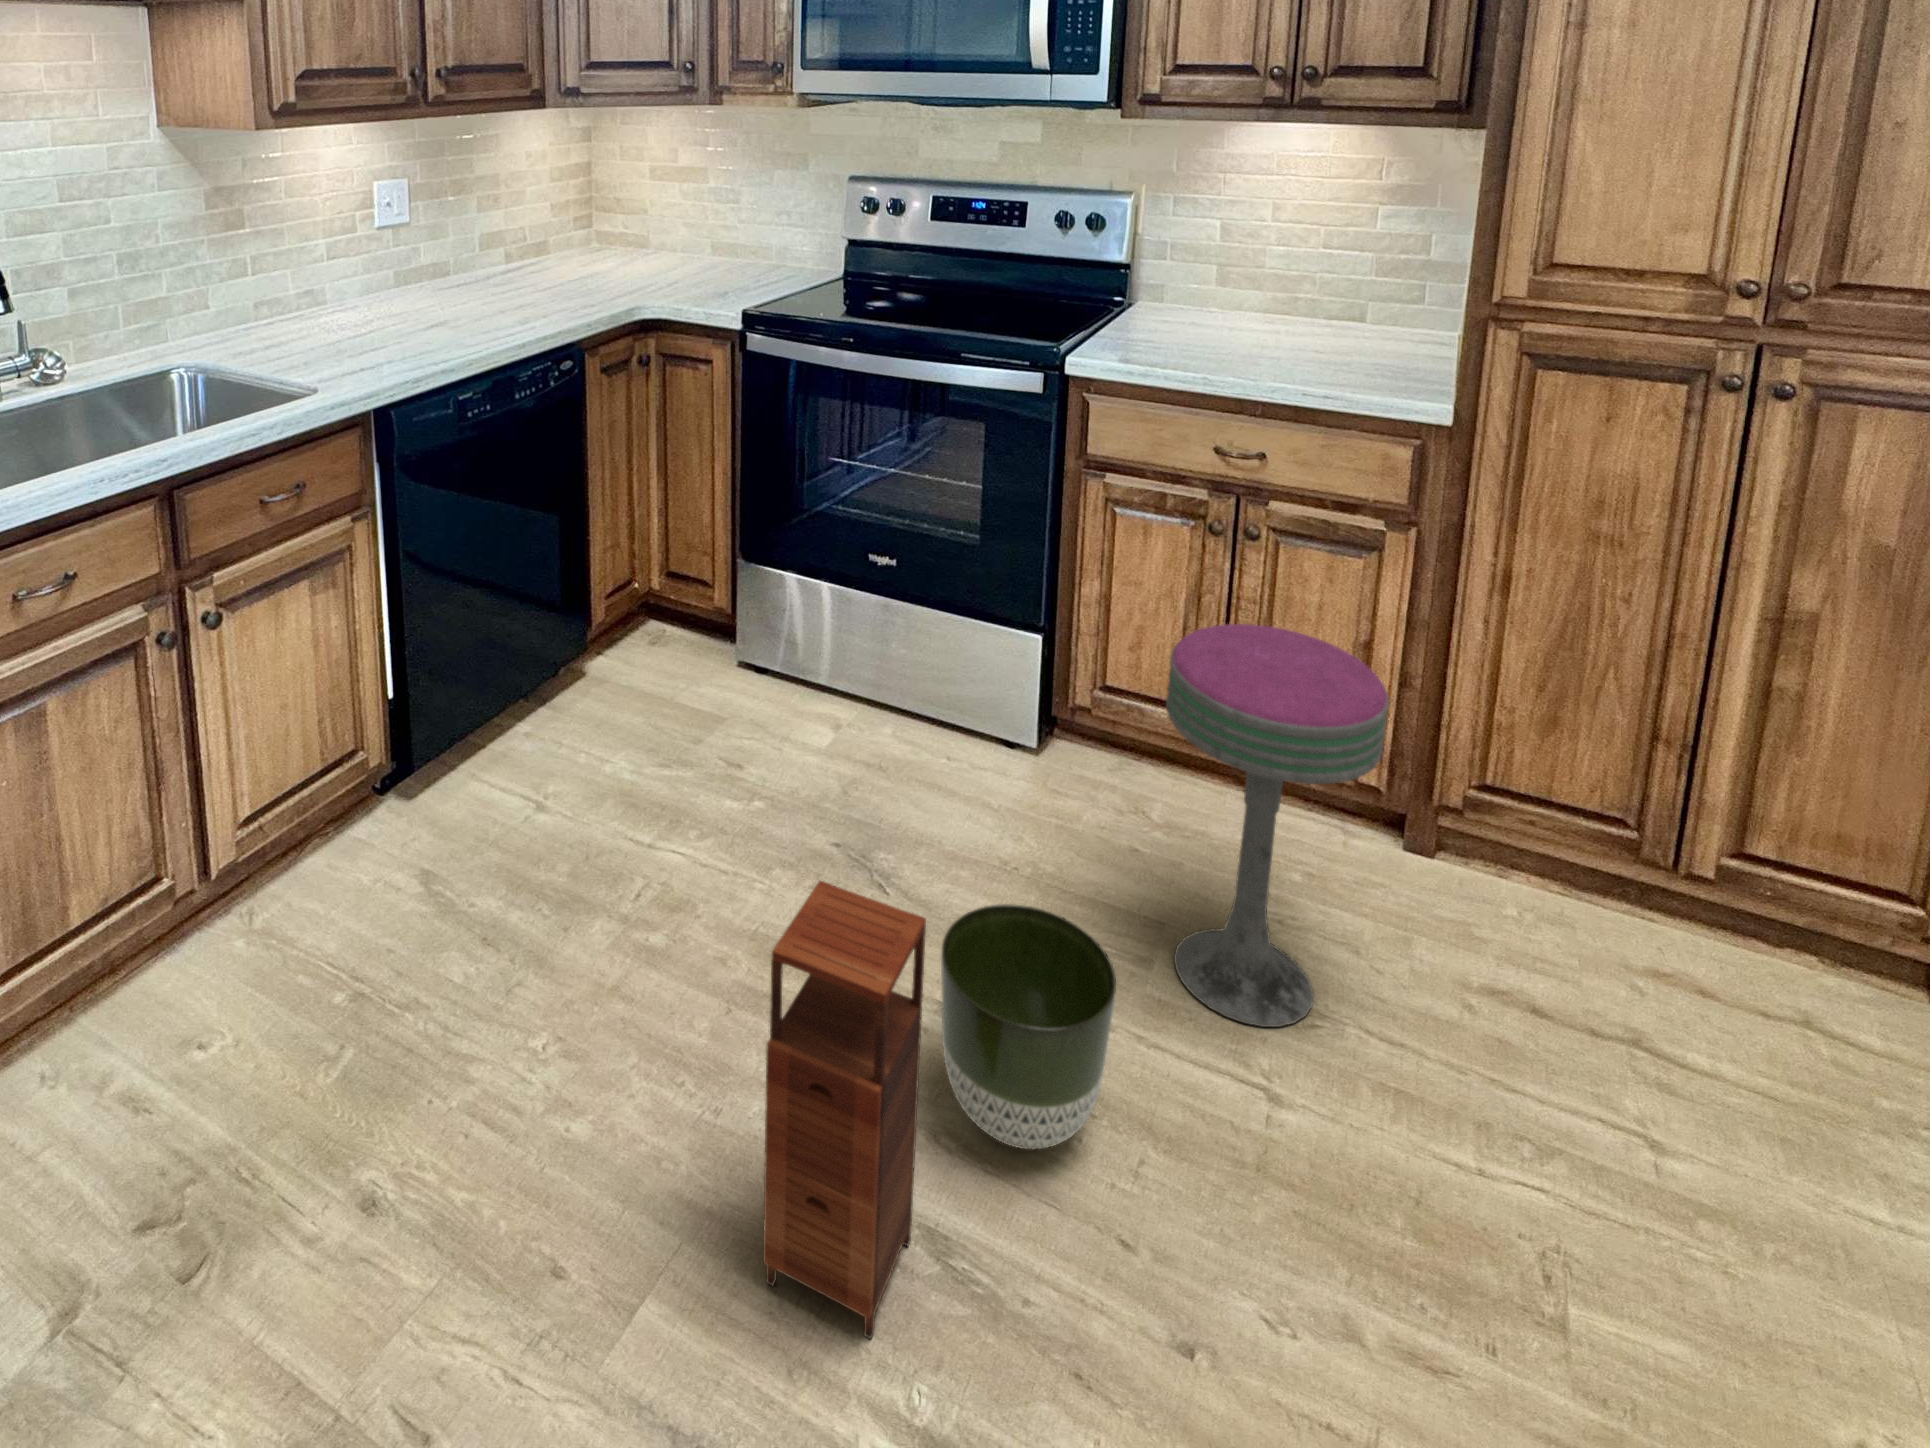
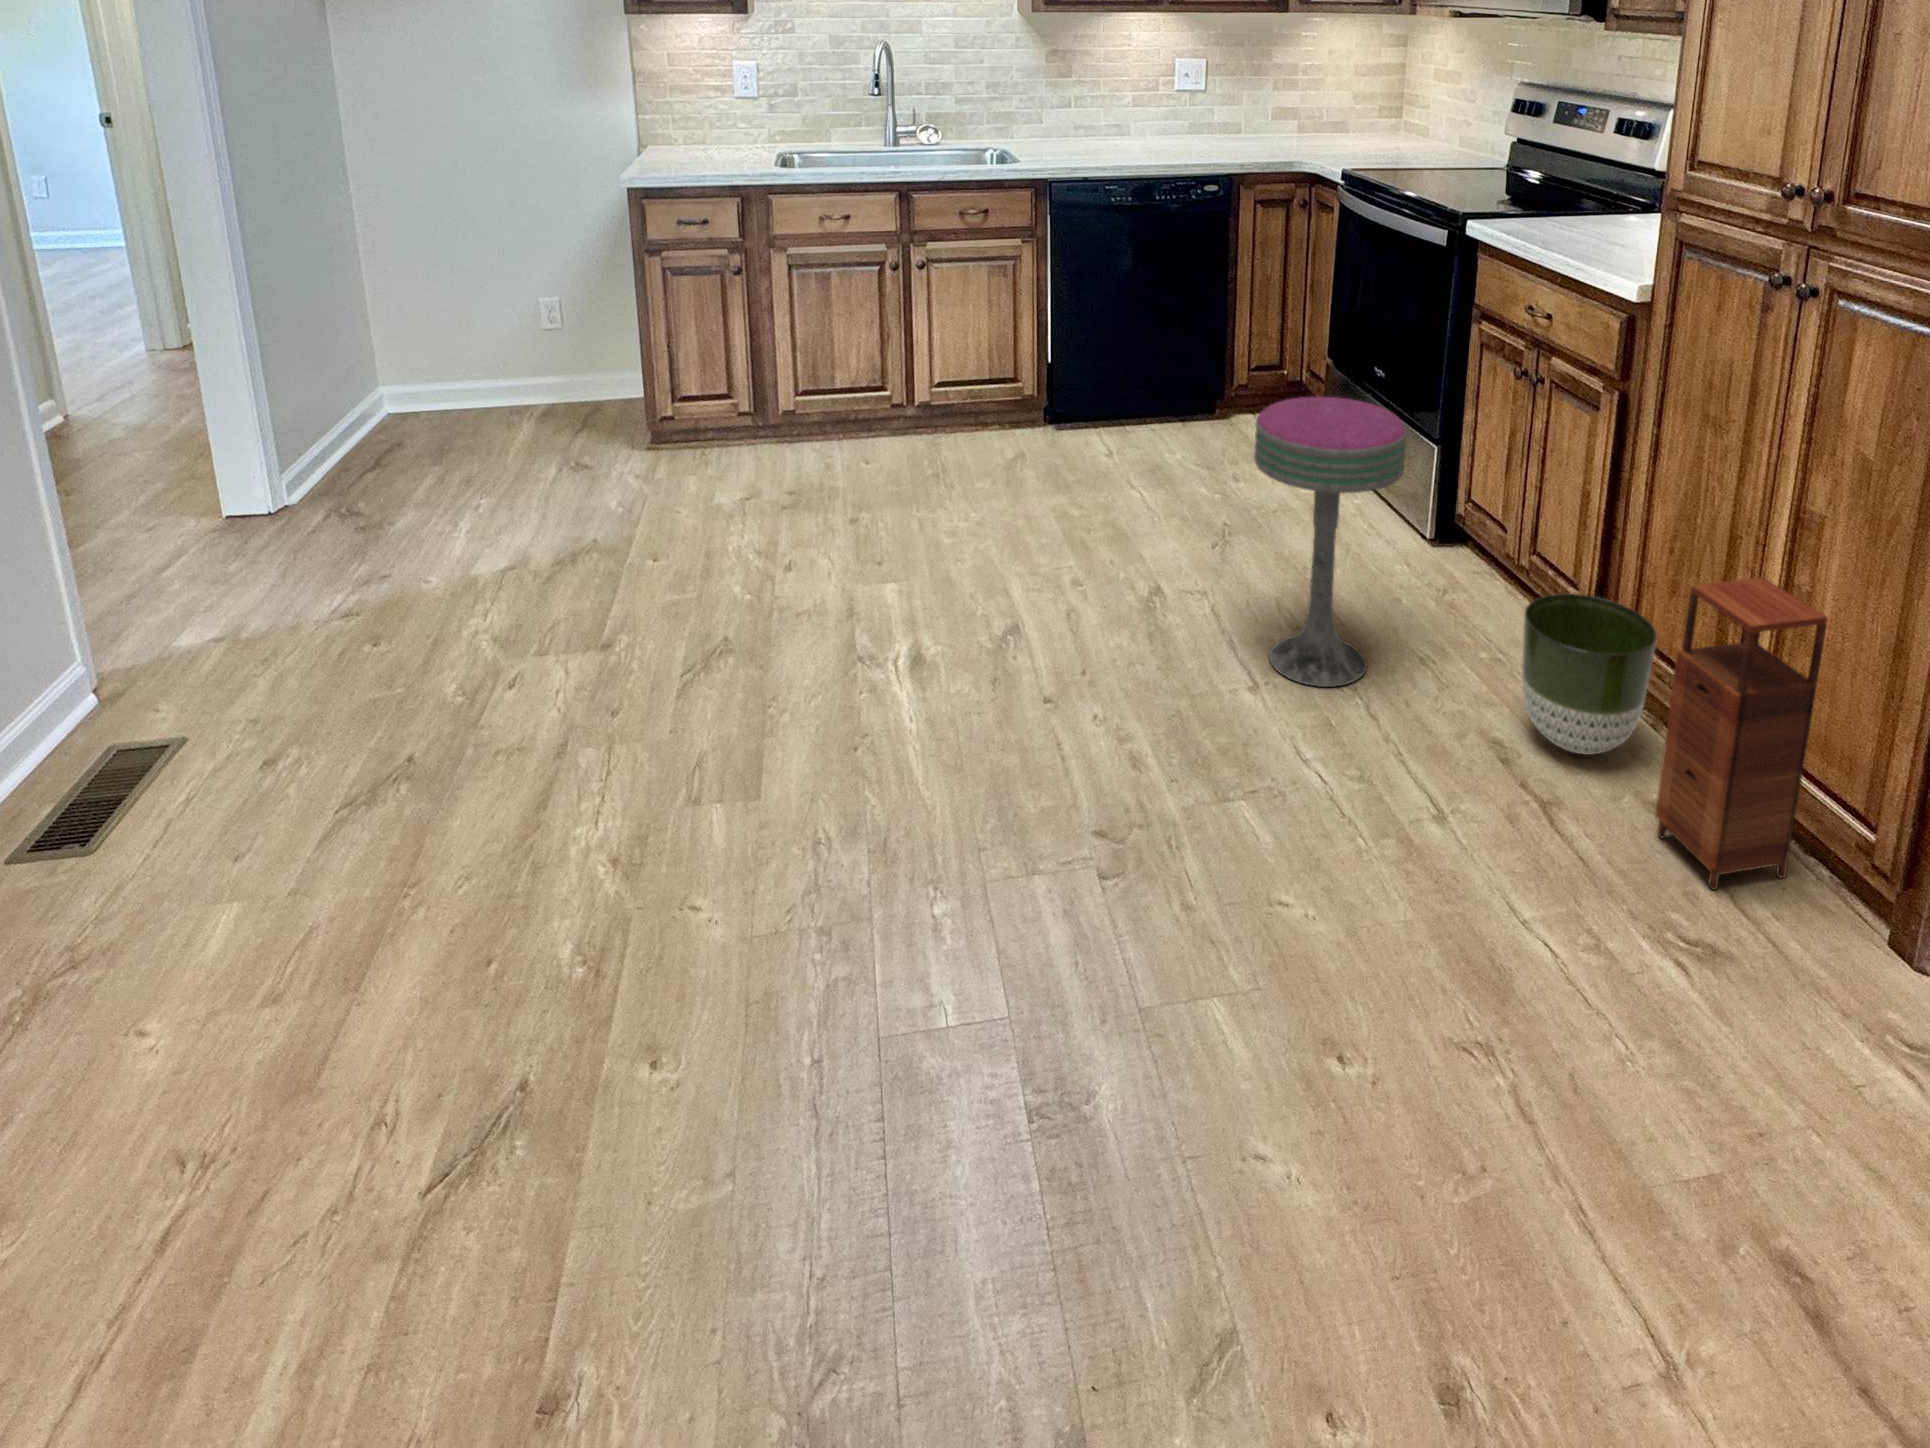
storage cabinet: present [763,881,926,1338] -> present [1655,577,1828,890]
planter: present [941,904,1116,1149] -> present [1522,594,1657,755]

